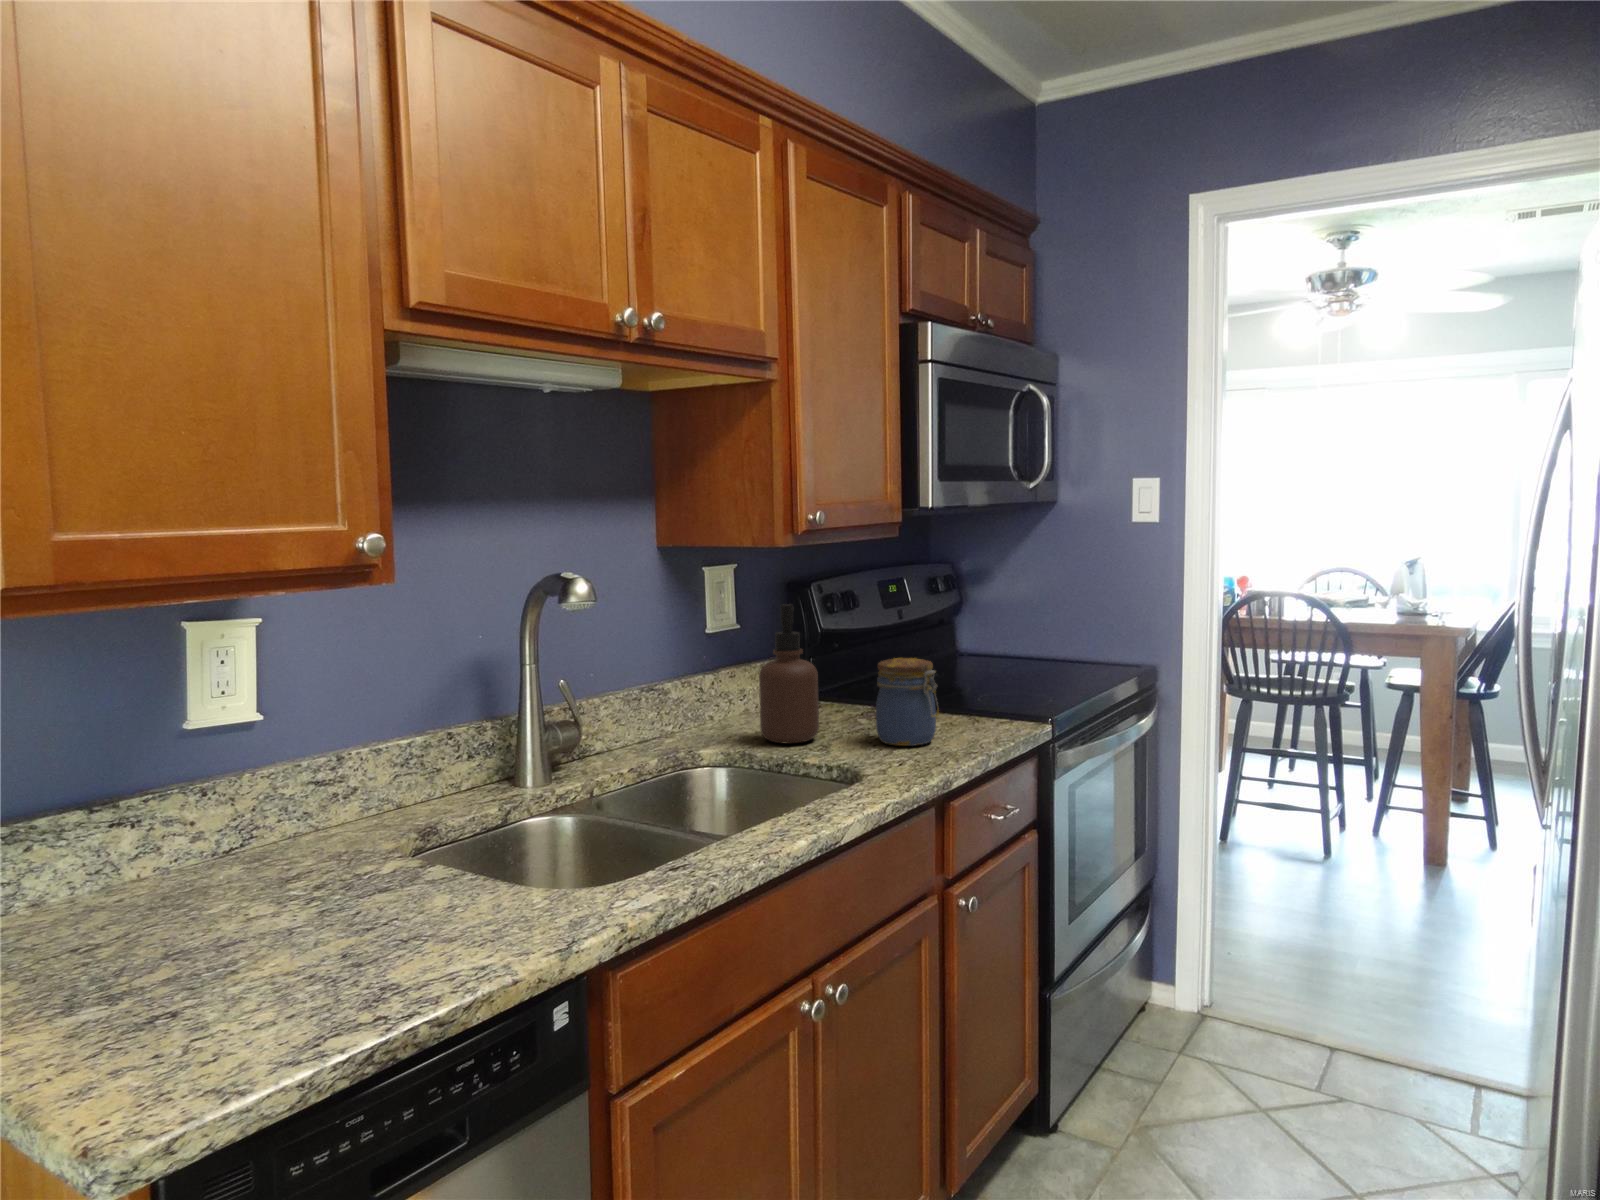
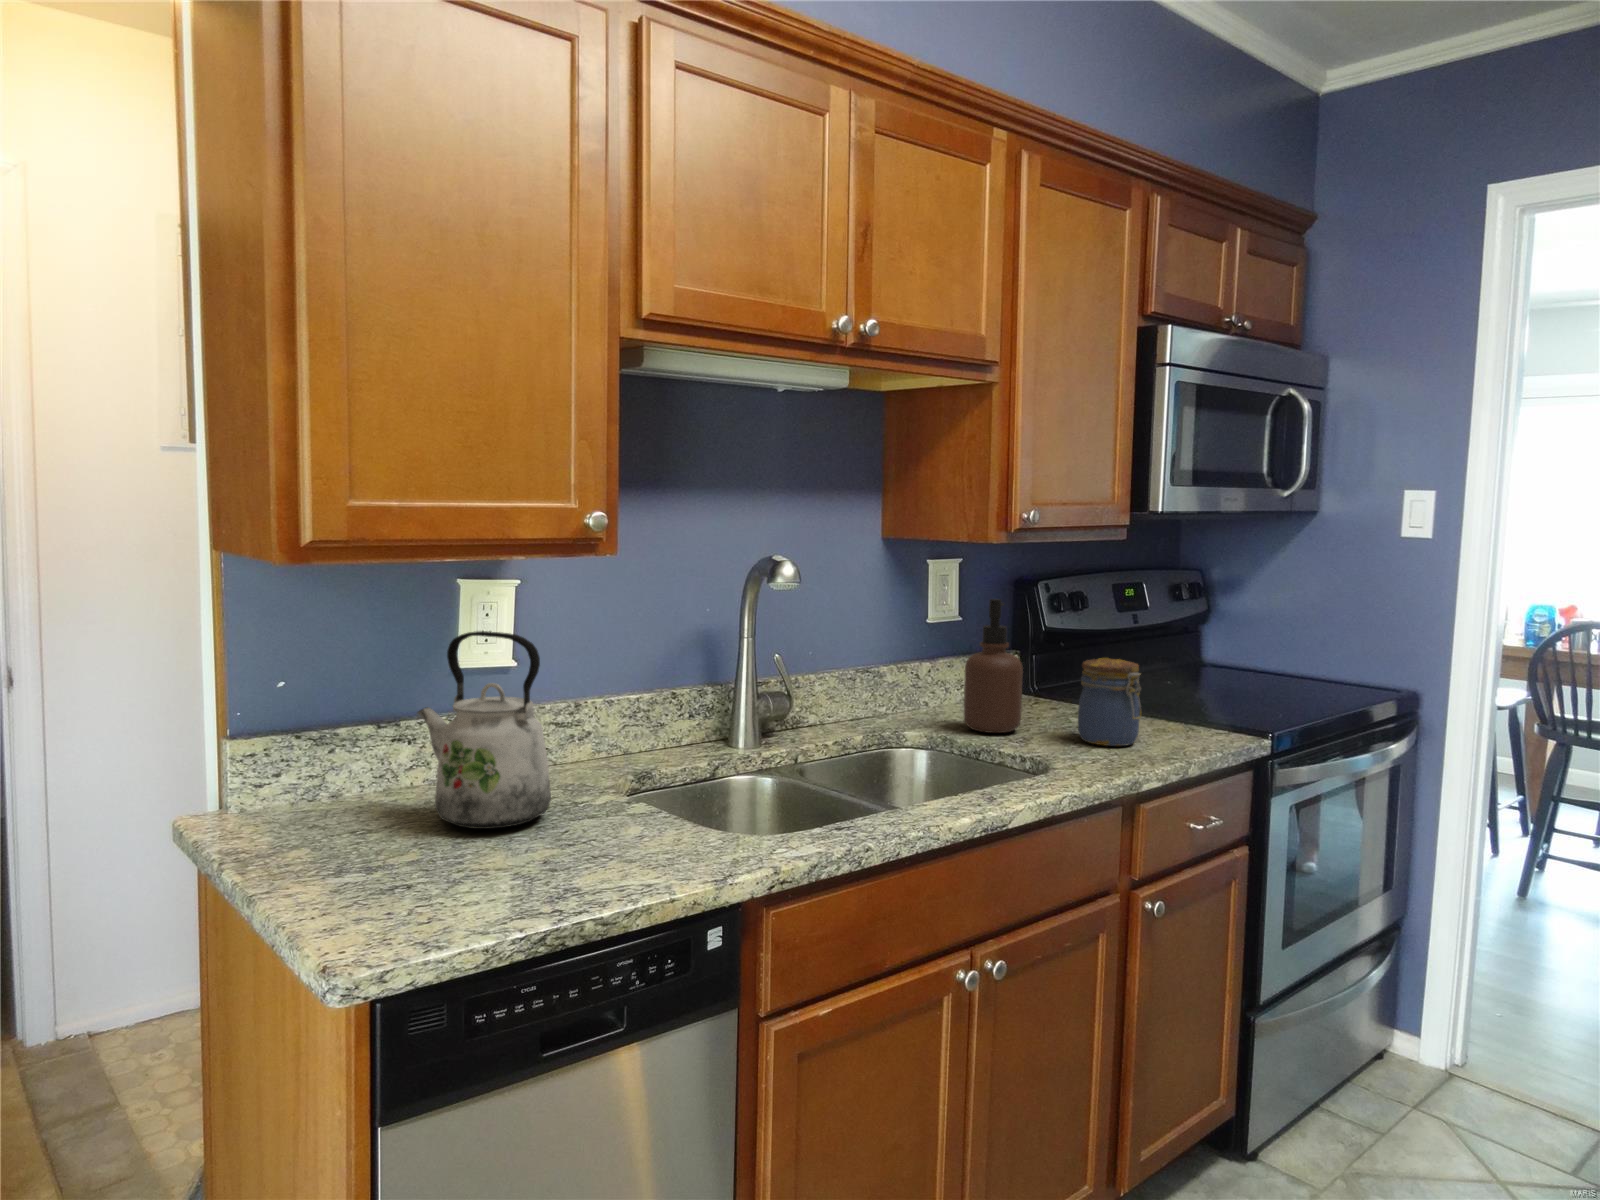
kettle: none [144,685,332,927] -> present [417,631,551,829]

